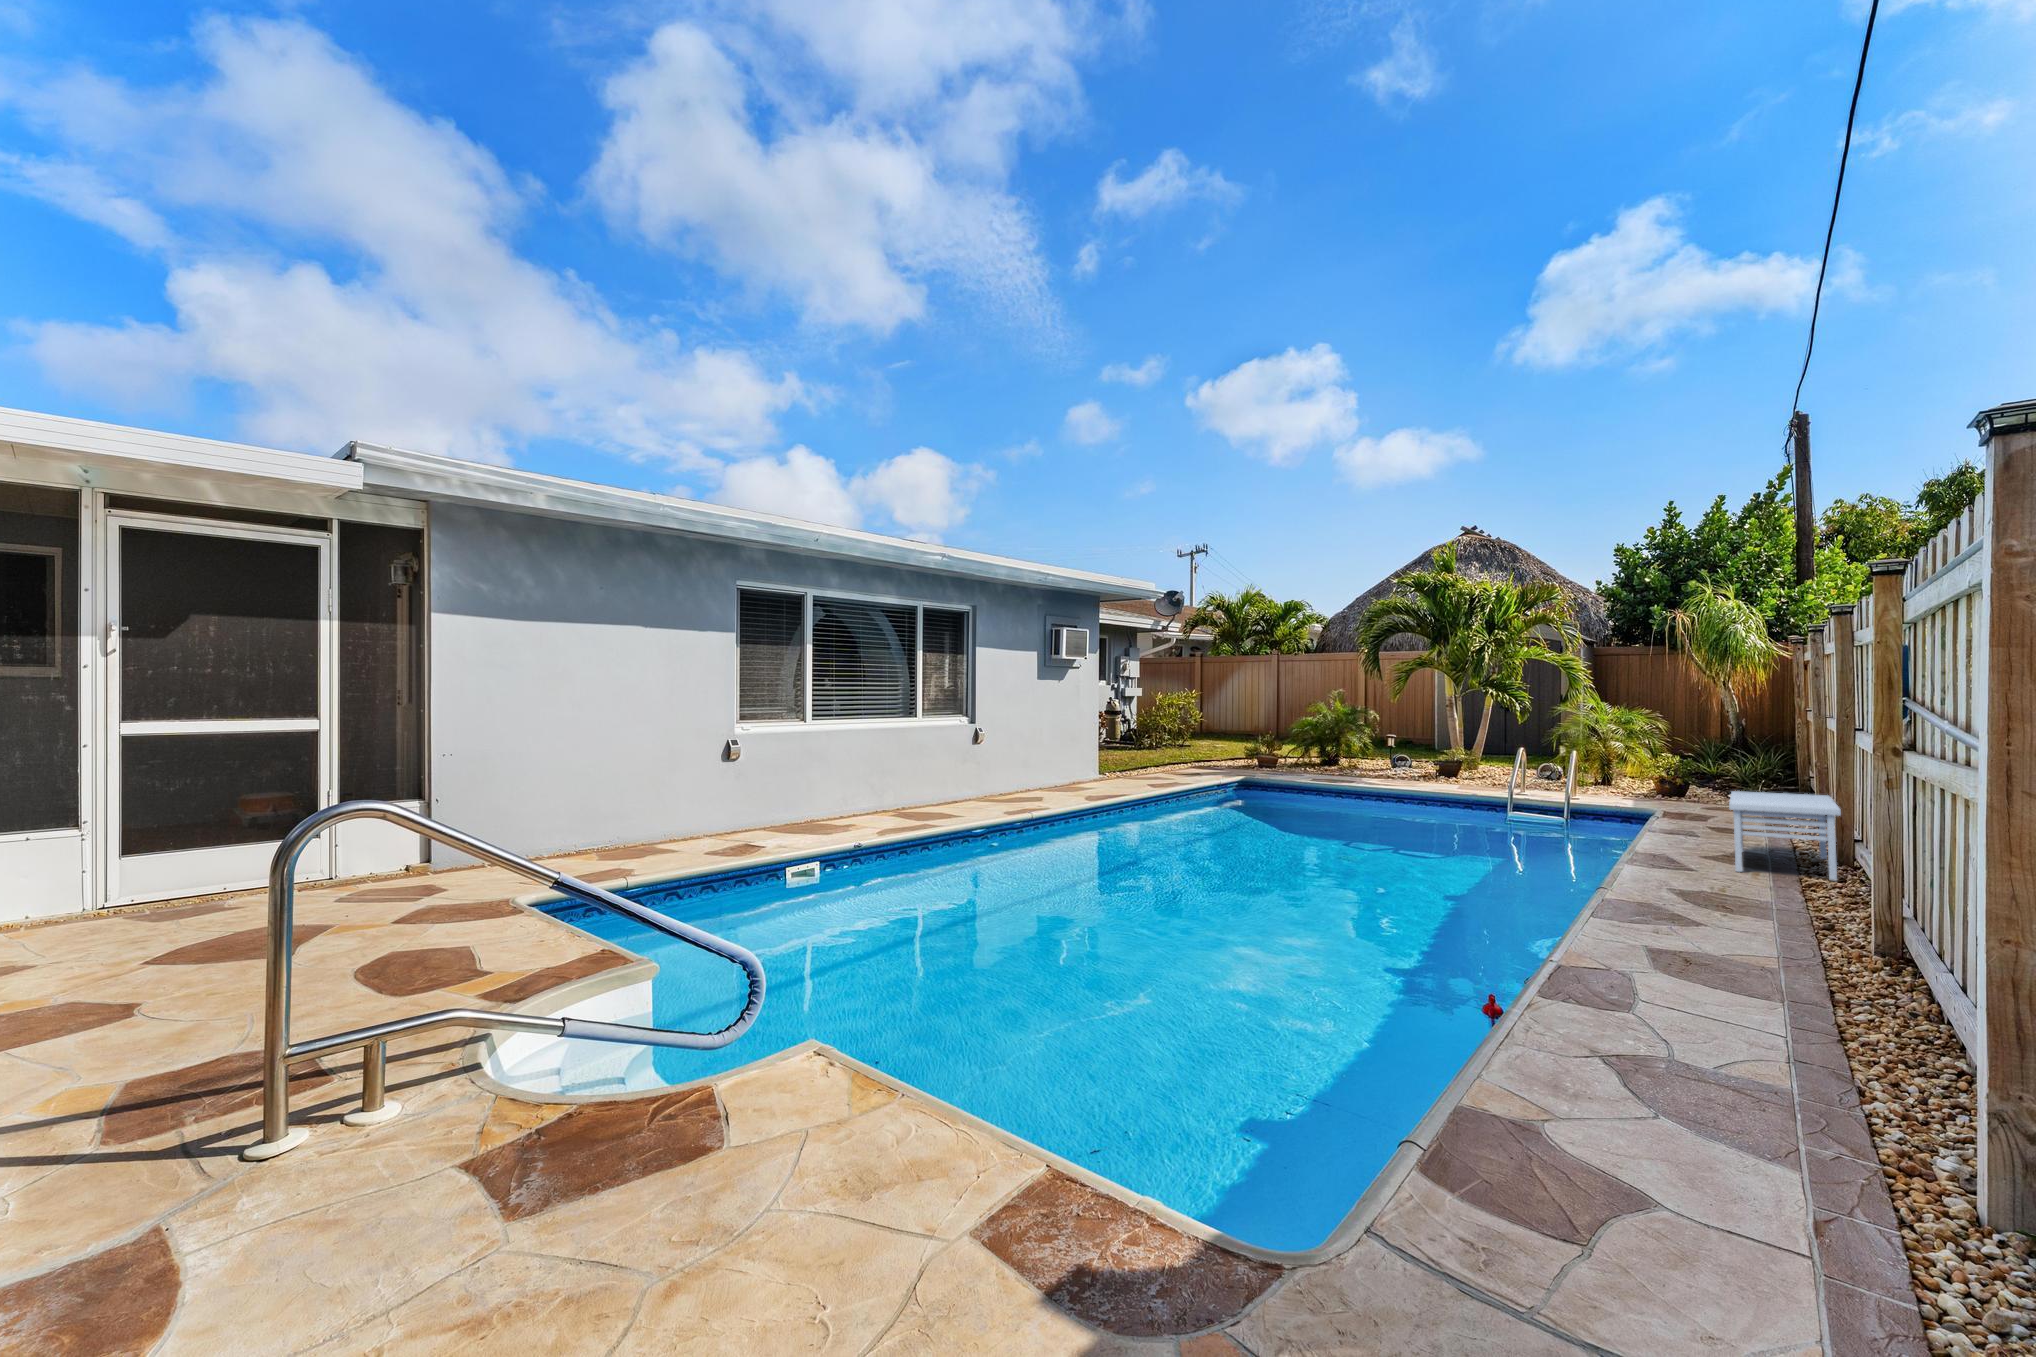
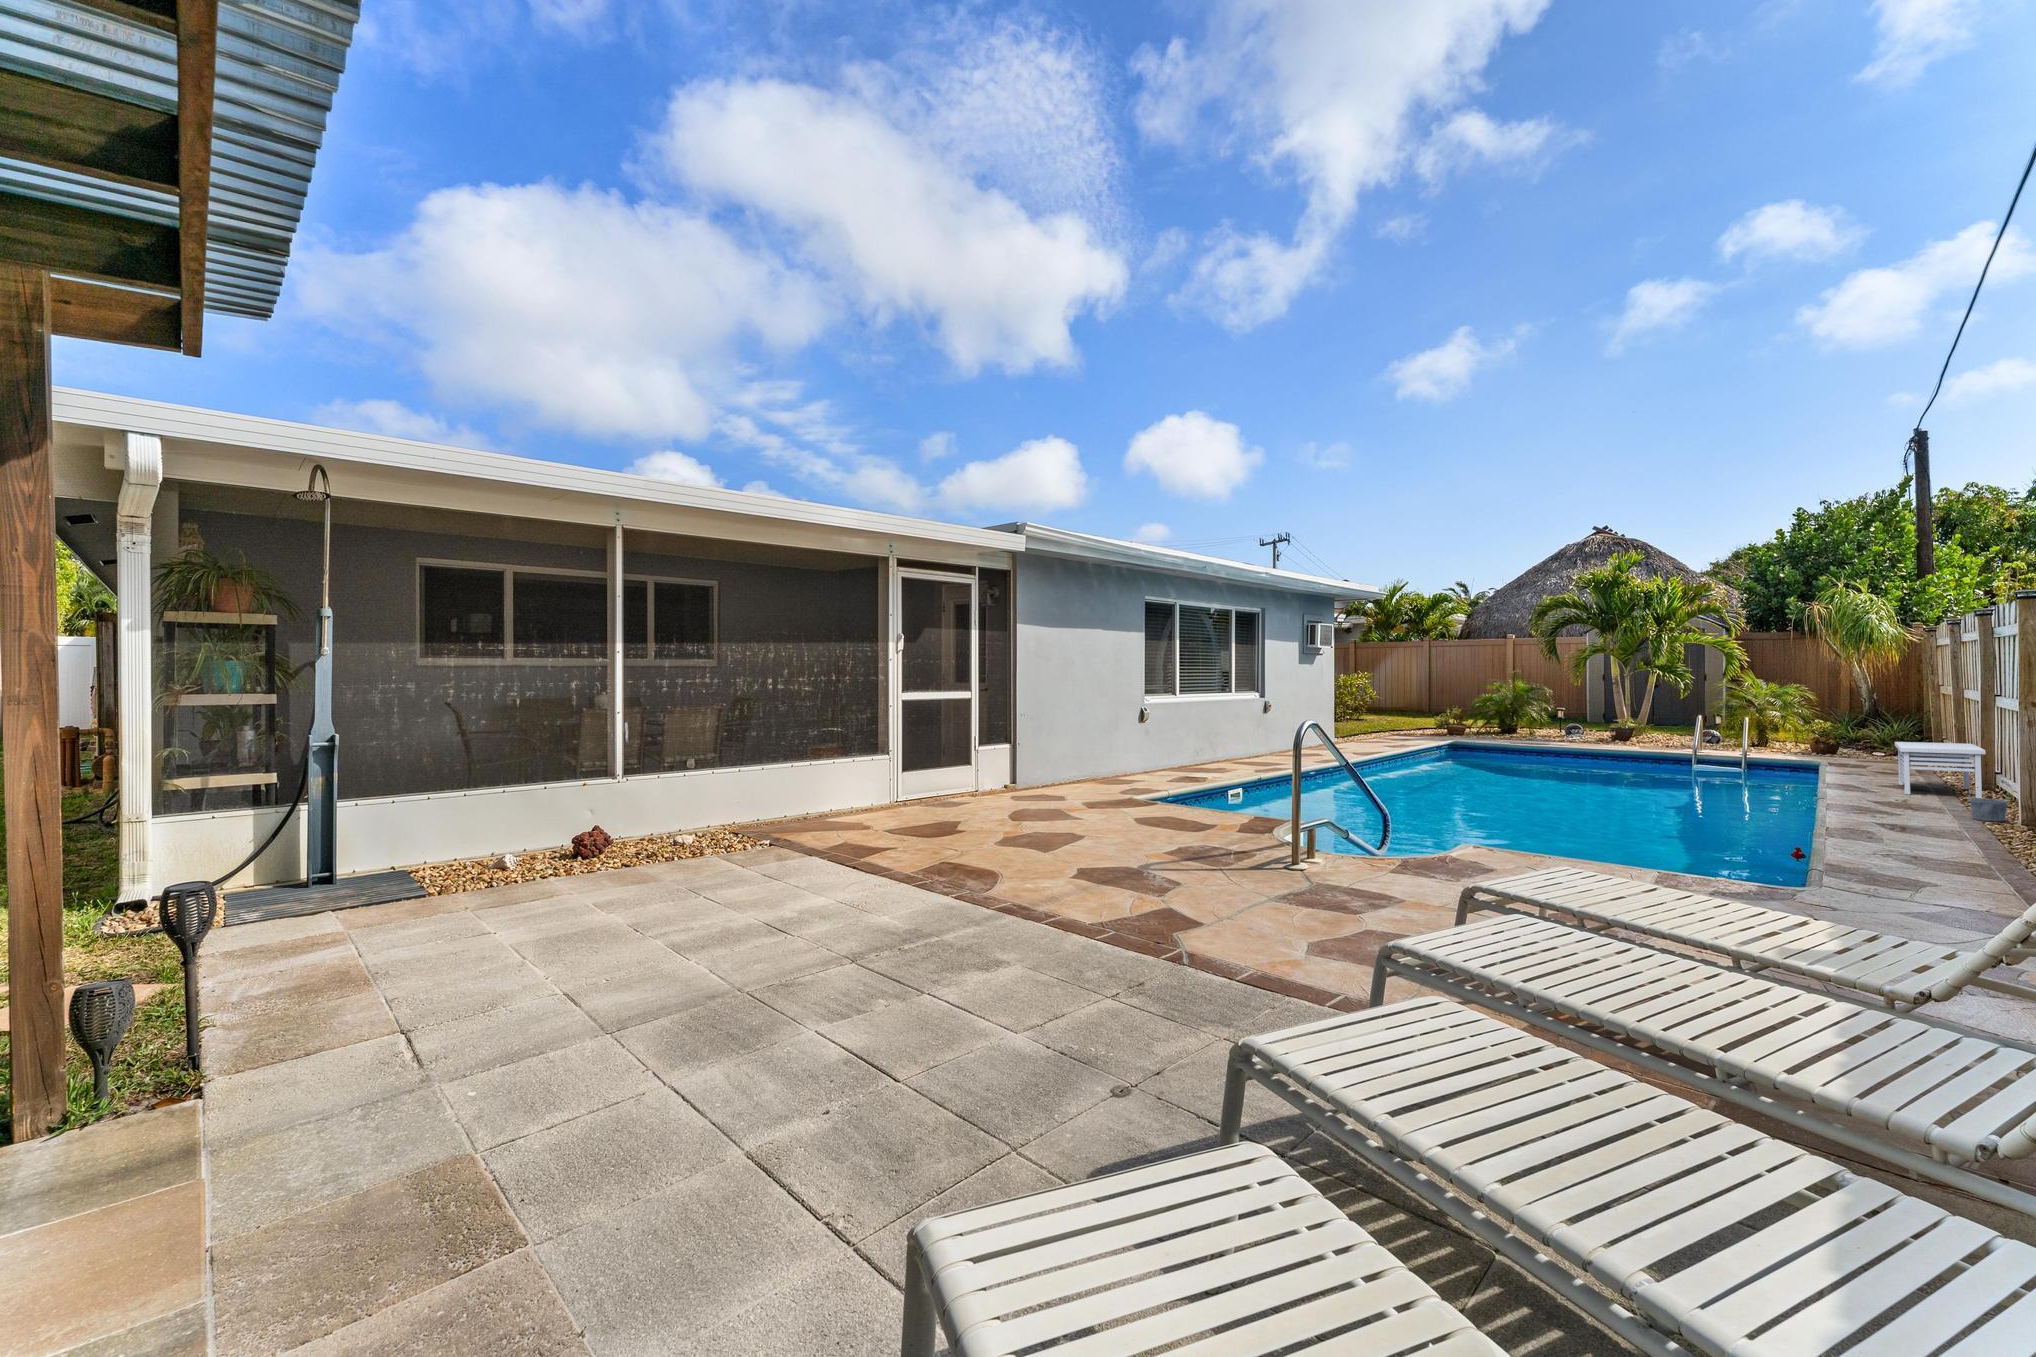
bucket: none [1804,876,1864,936] -> present [1969,798,2008,821]

